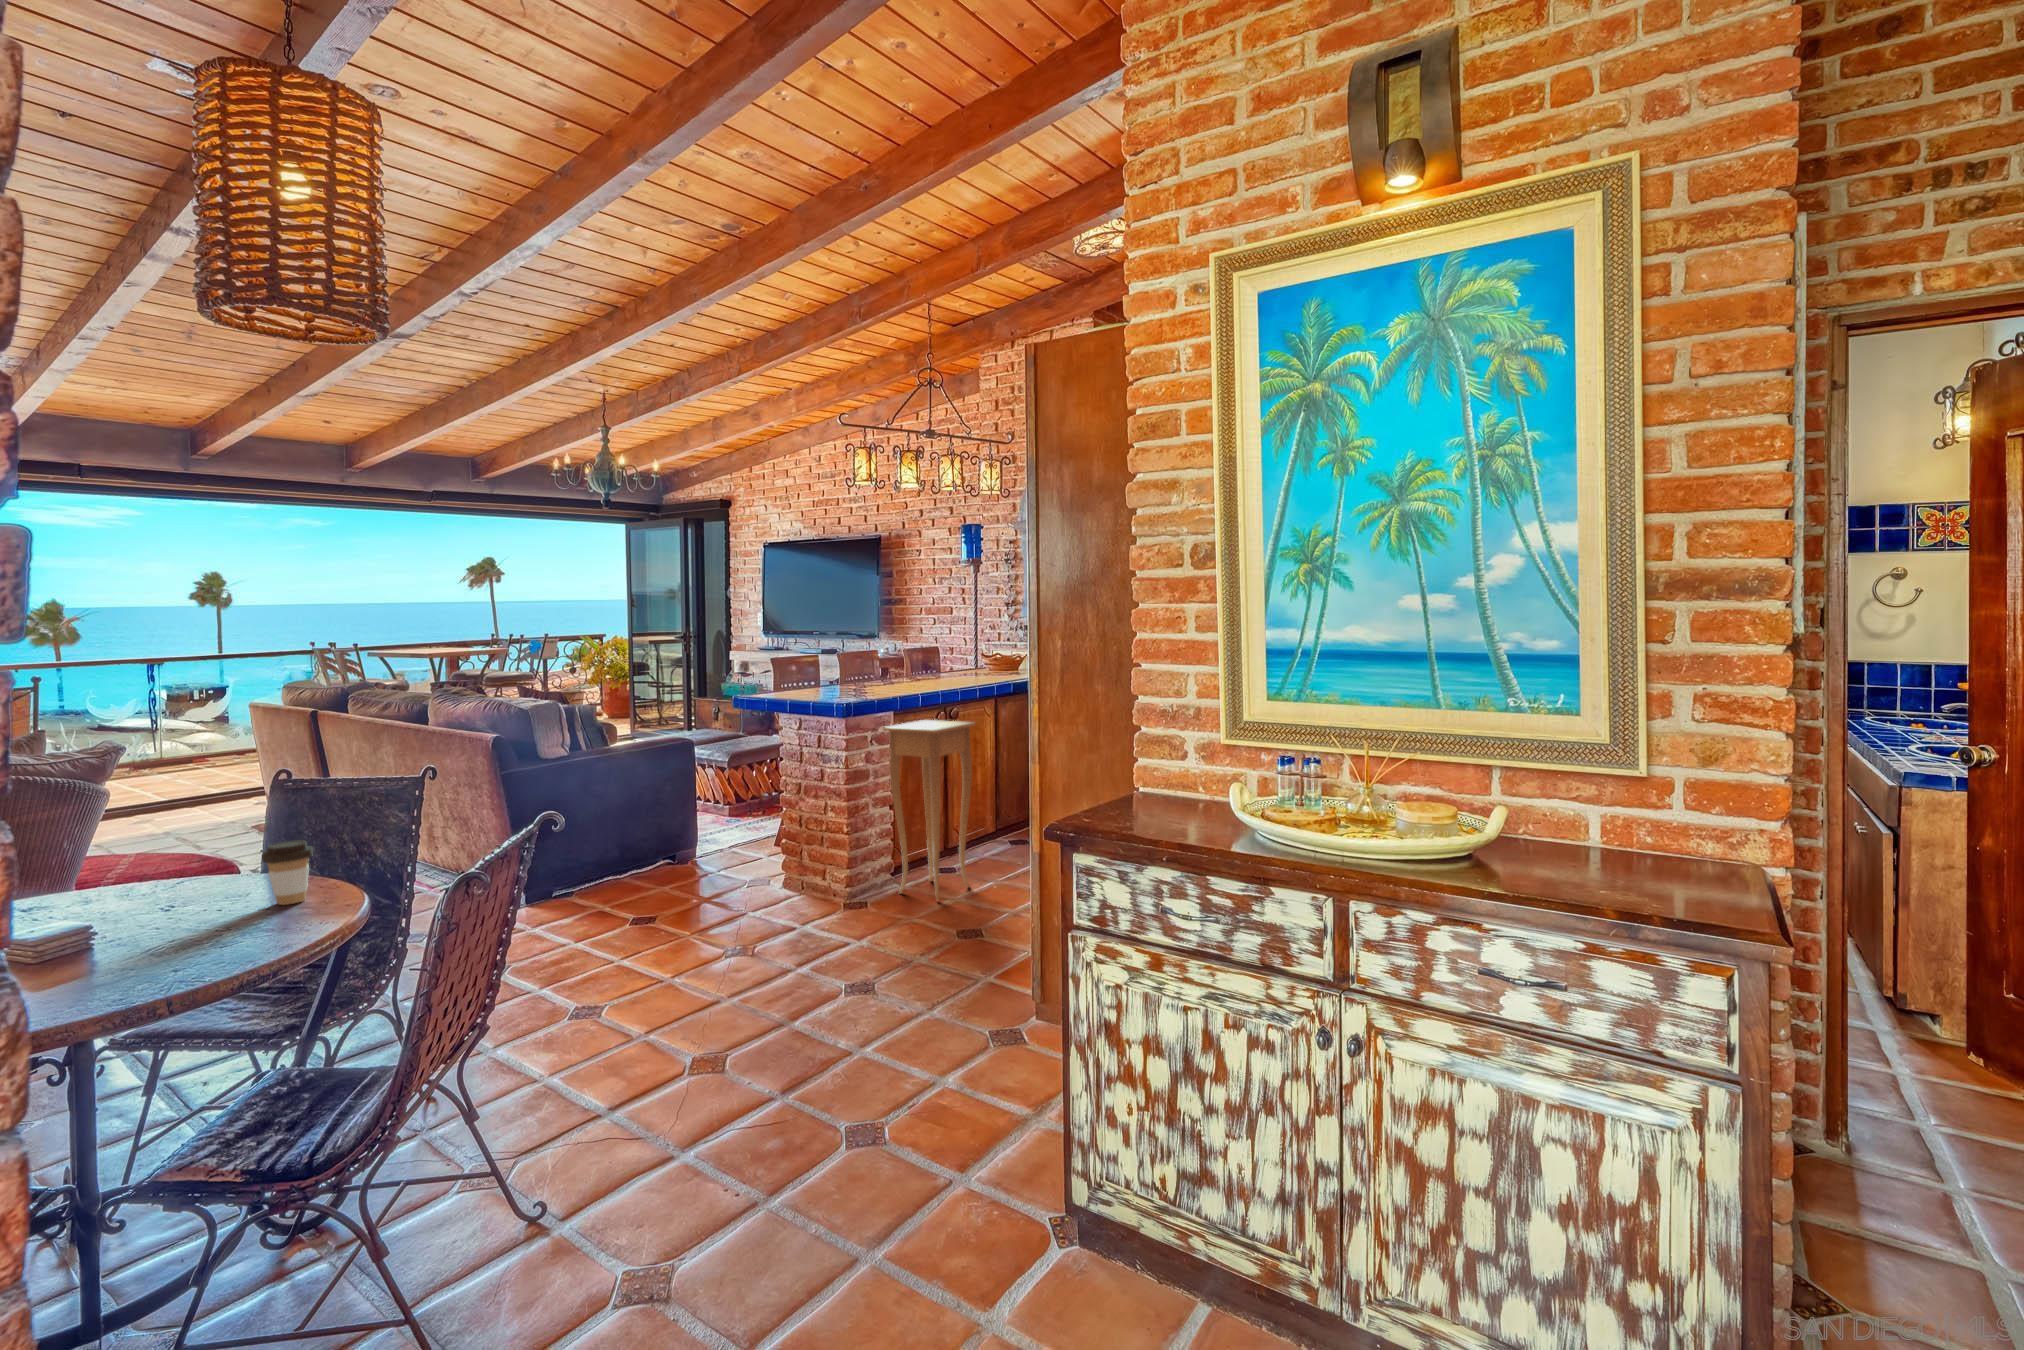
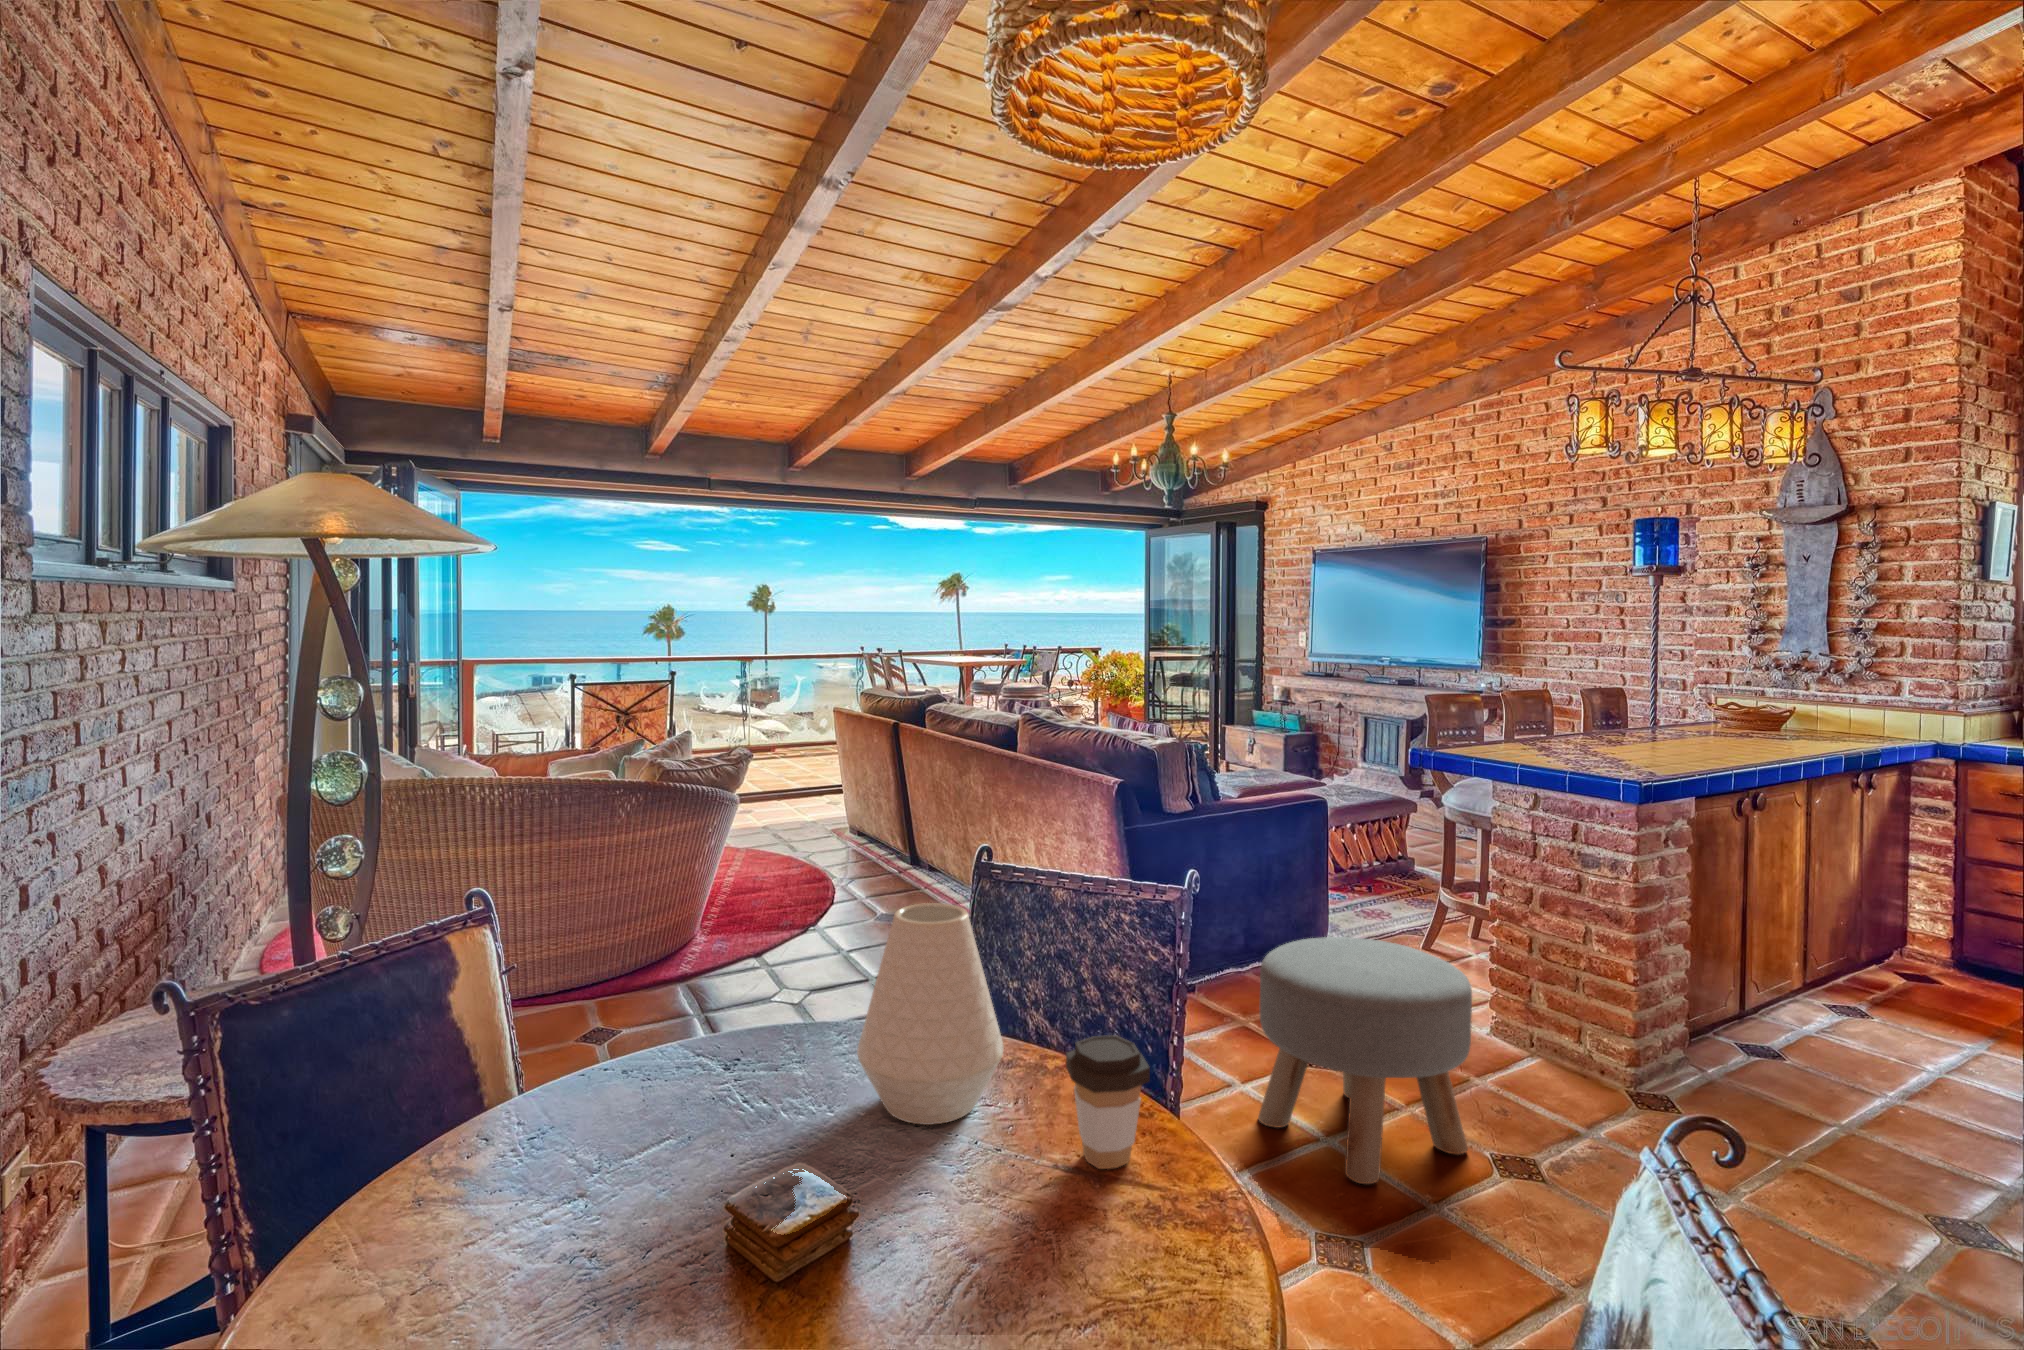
side table: present [883,720,975,901] -> none [1696,811,1873,1124]
vase: none [129,788,240,909] -> present [857,903,1003,1125]
ottoman: none [575,826,721,978] -> present [1258,937,1472,1184]

